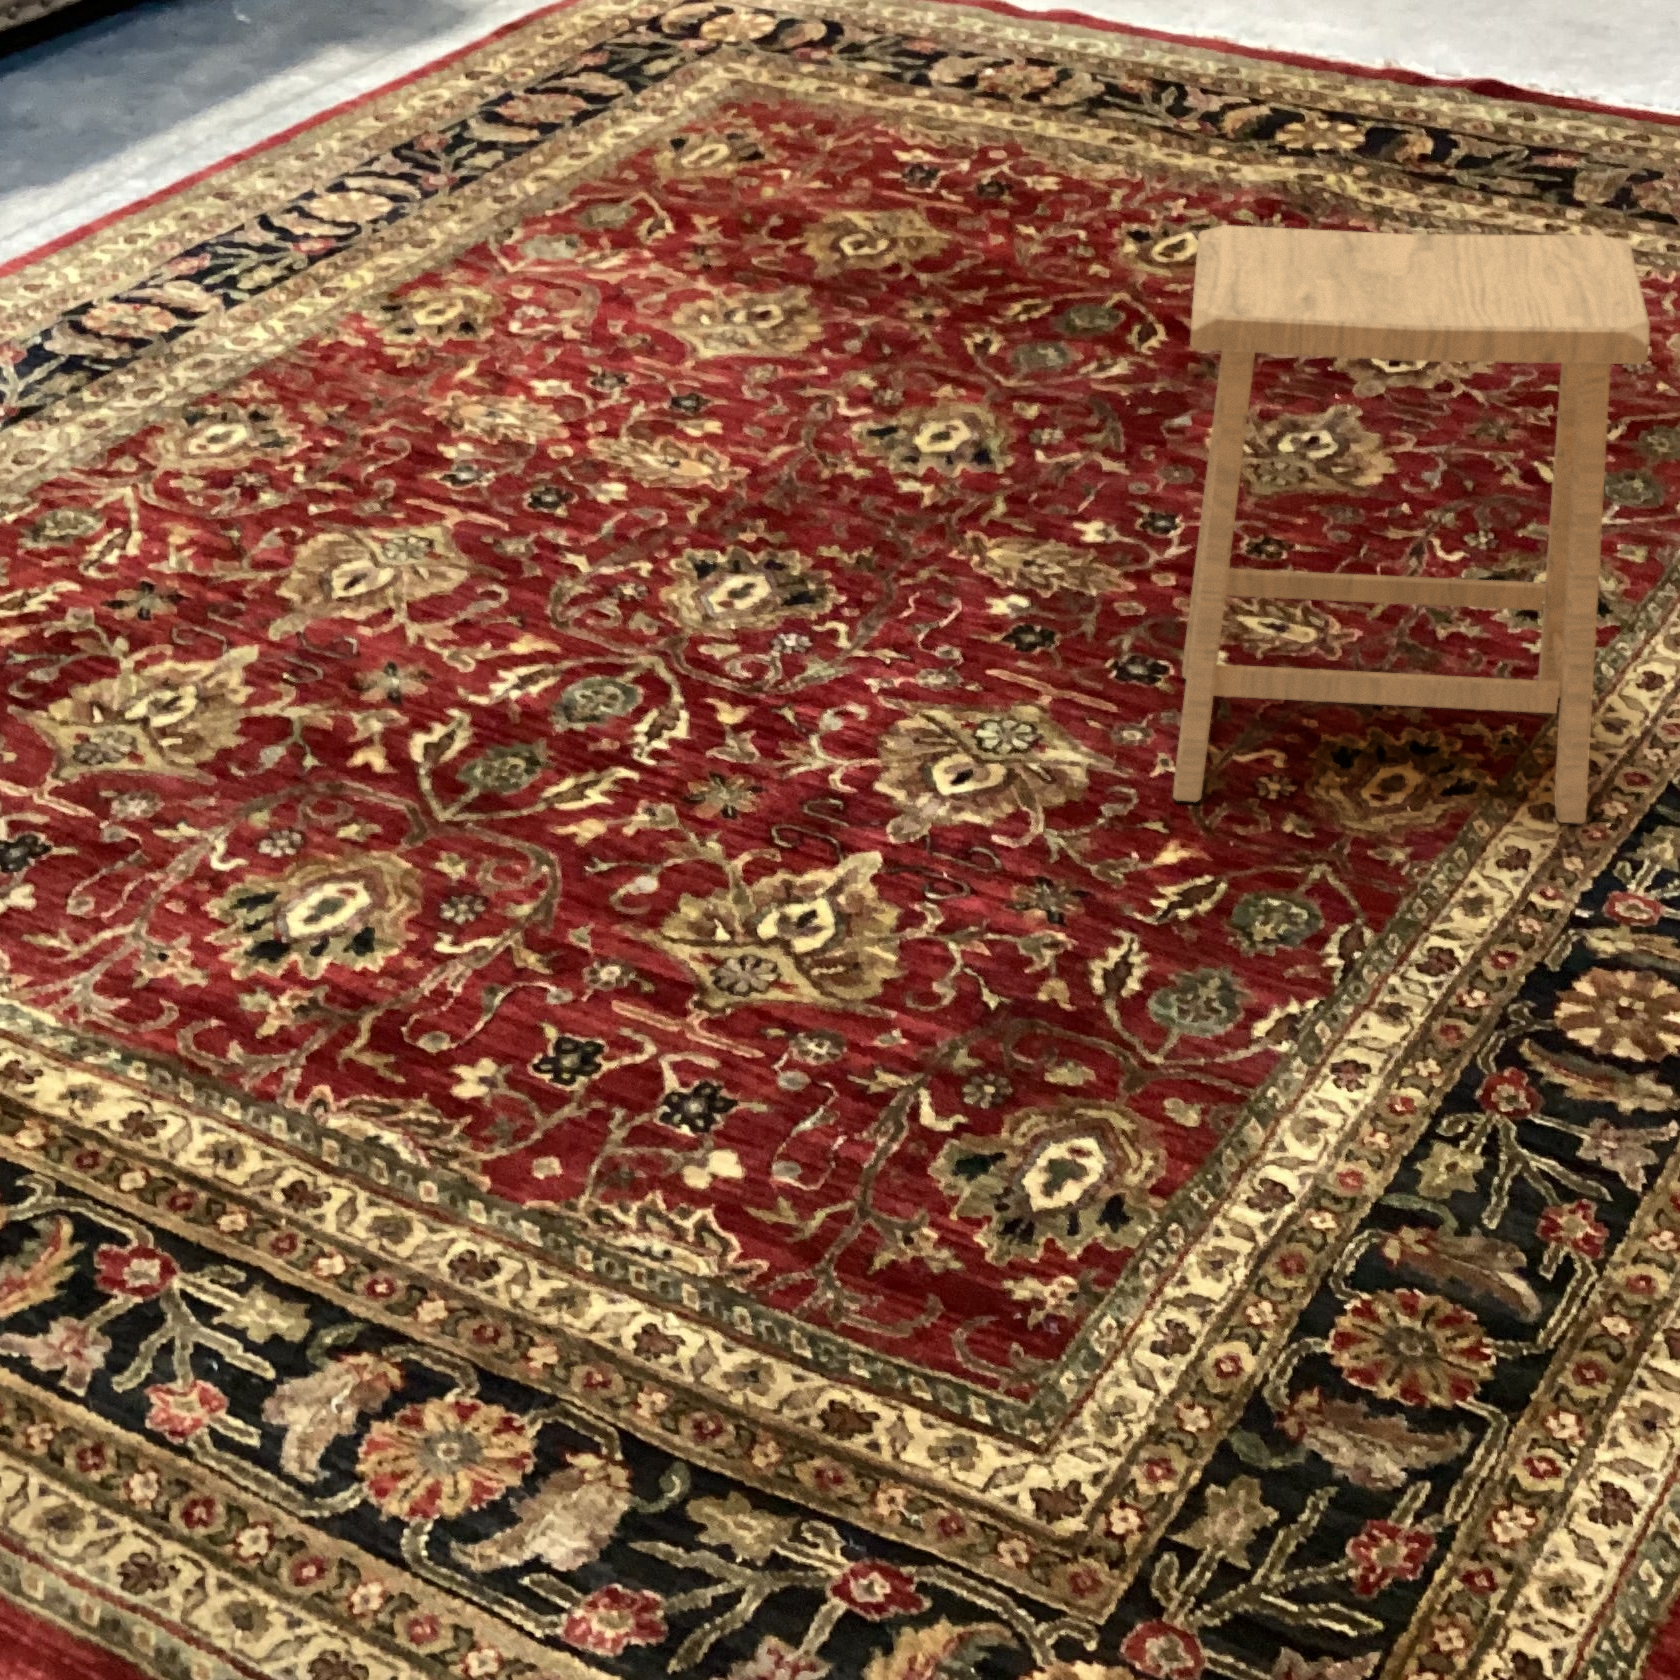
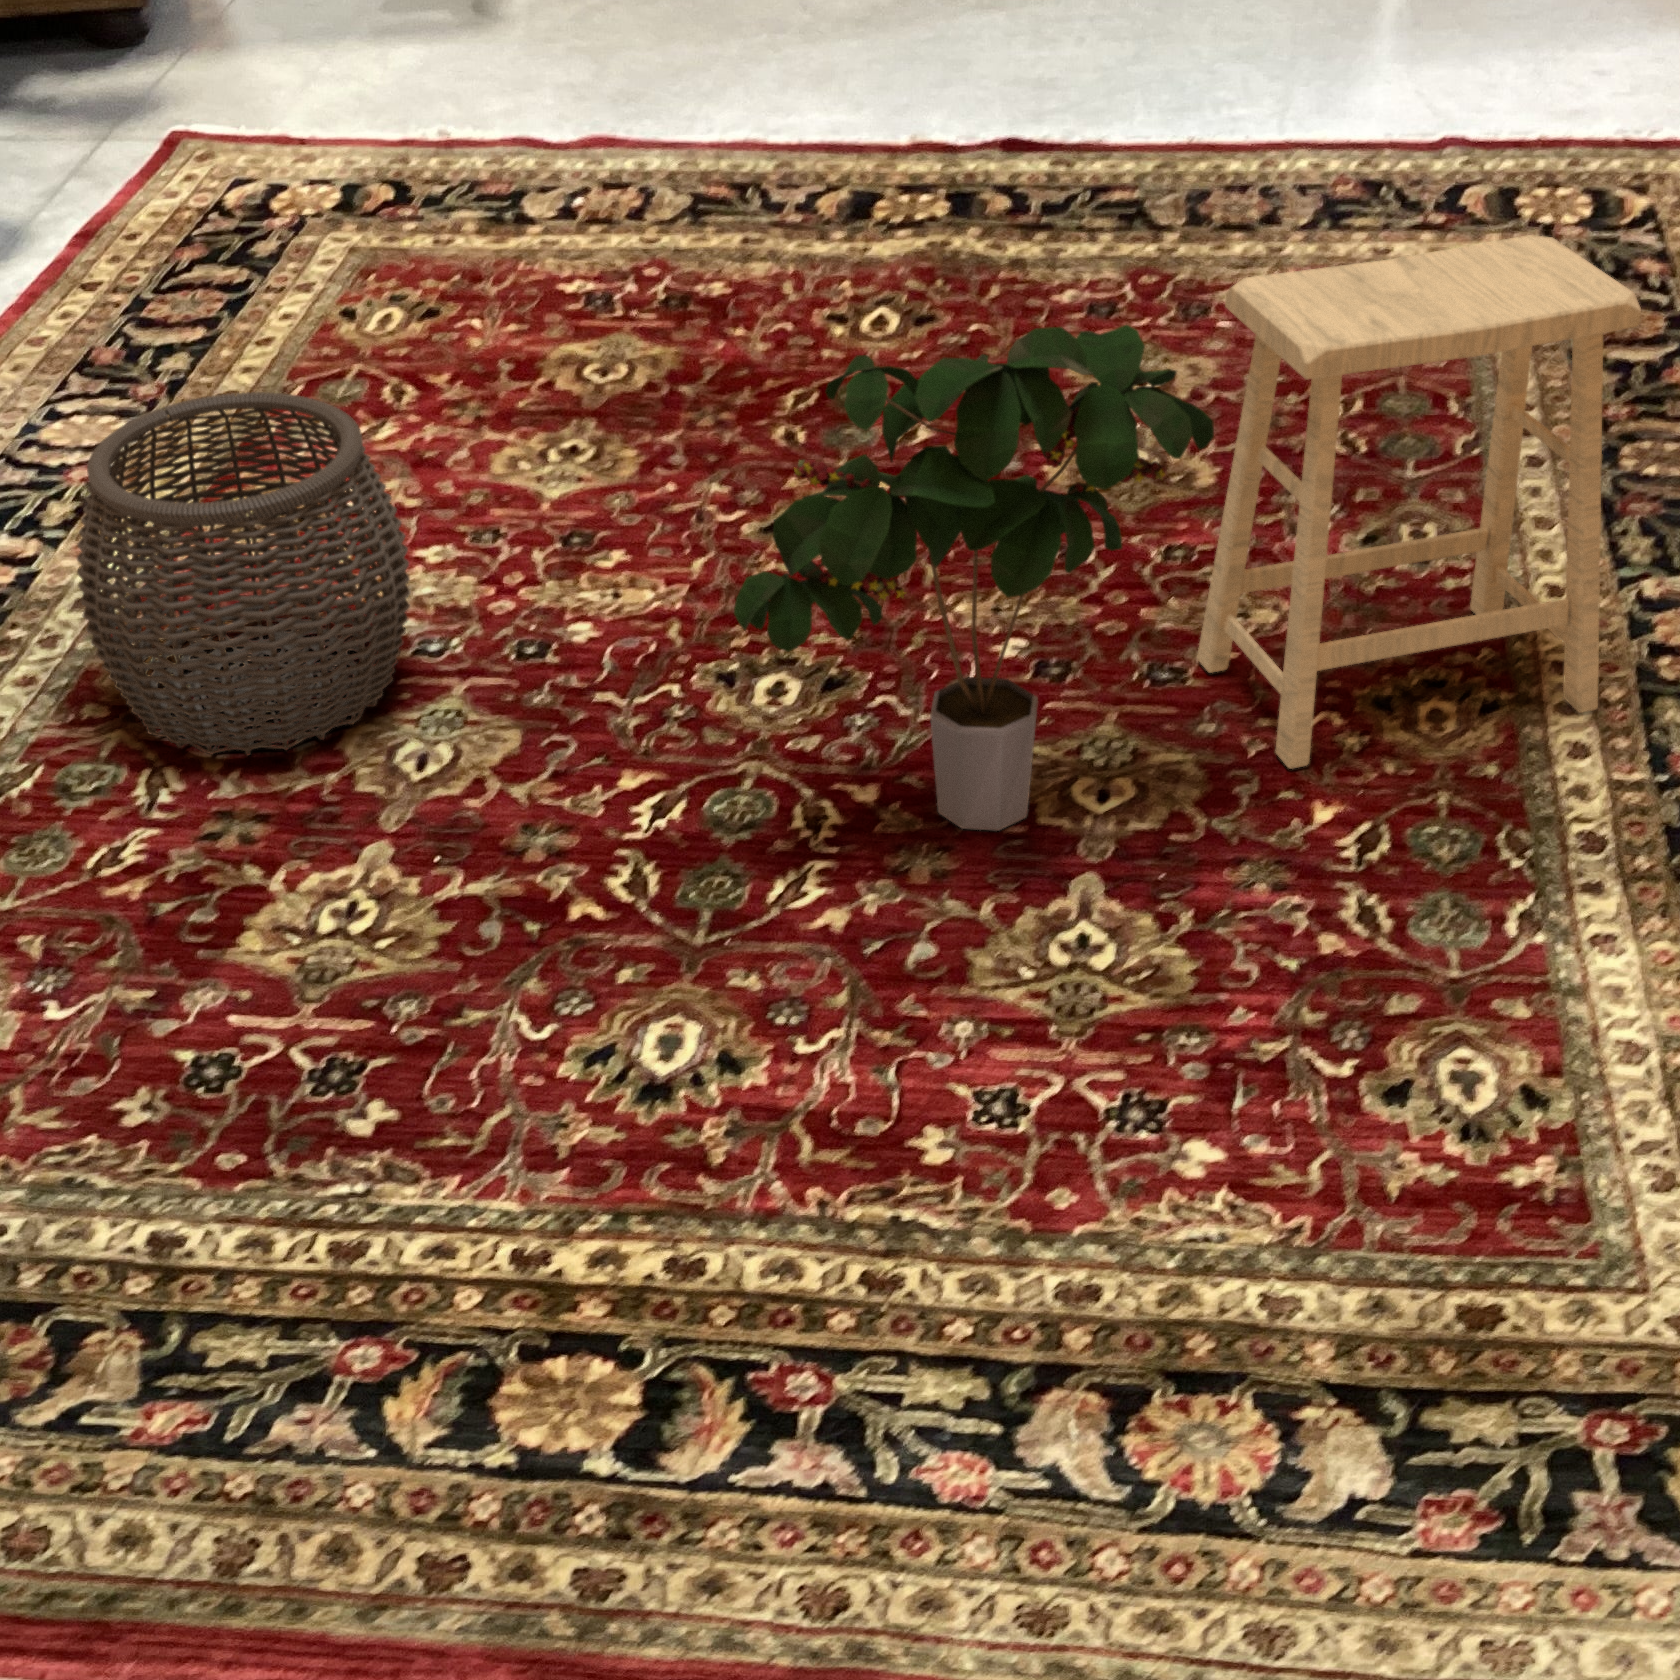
woven basket: none [89,176,428,543] -> present [77,392,410,755]
potted plant: none [548,228,1087,786] -> present [734,325,1214,831]

